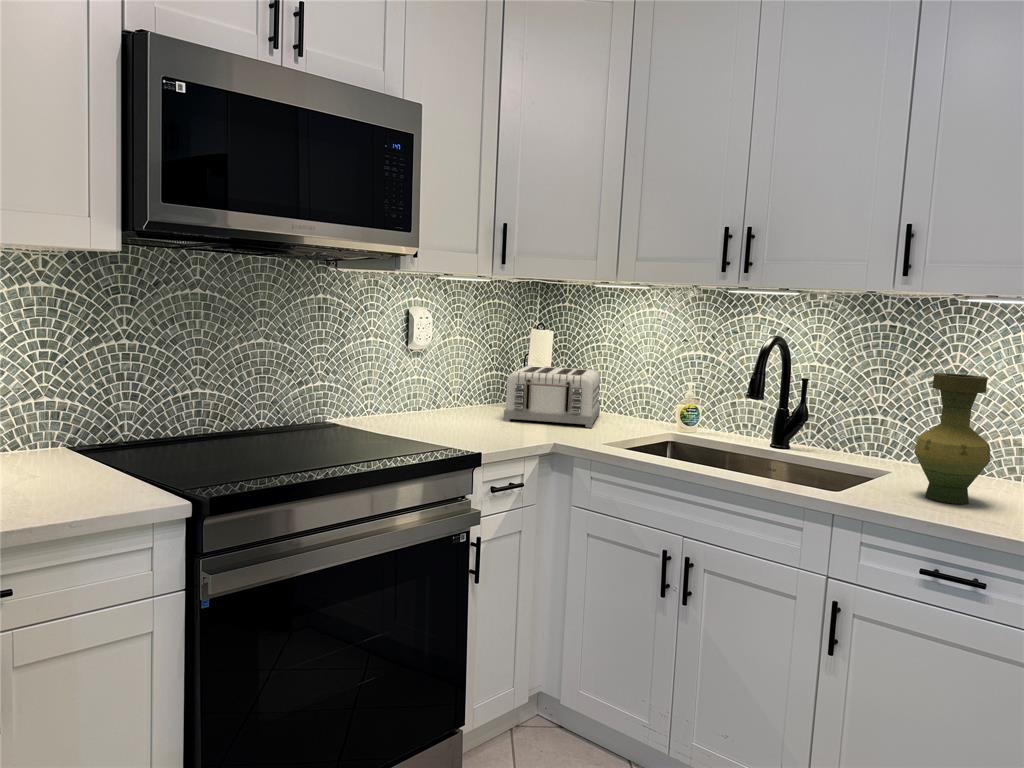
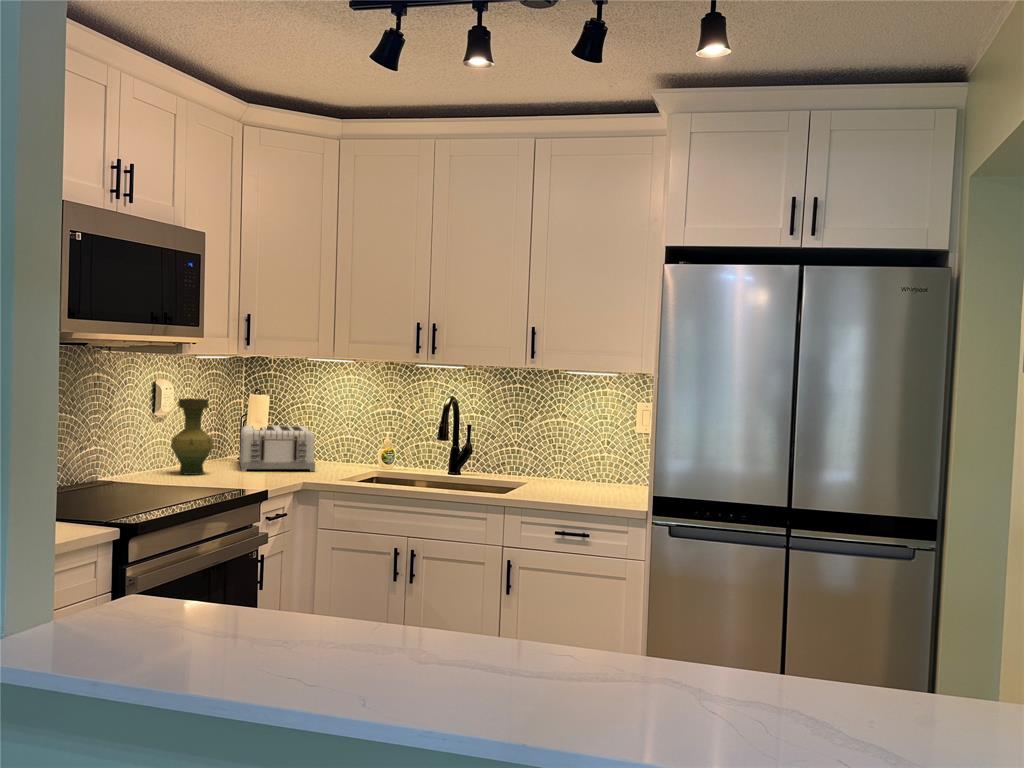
vase: present [914,373,990,504] -> present [171,398,213,475]

